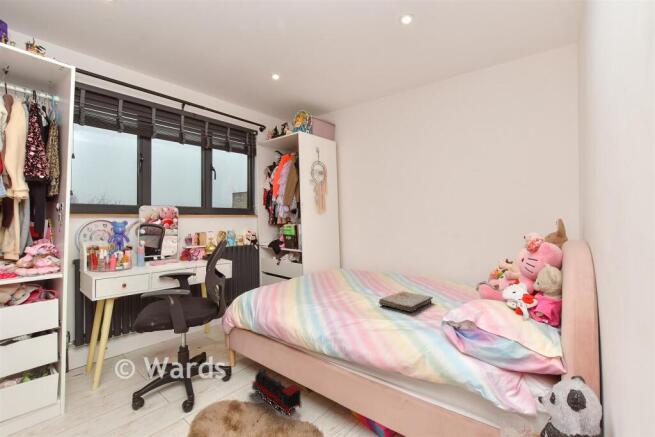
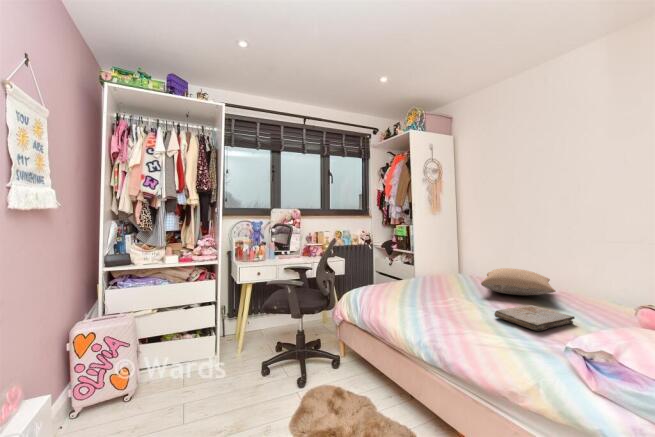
pillow: none [364,262,418,283] -> present [481,268,555,295]
toy train: present [252,368,302,415] -> none [356,362,402,416]

